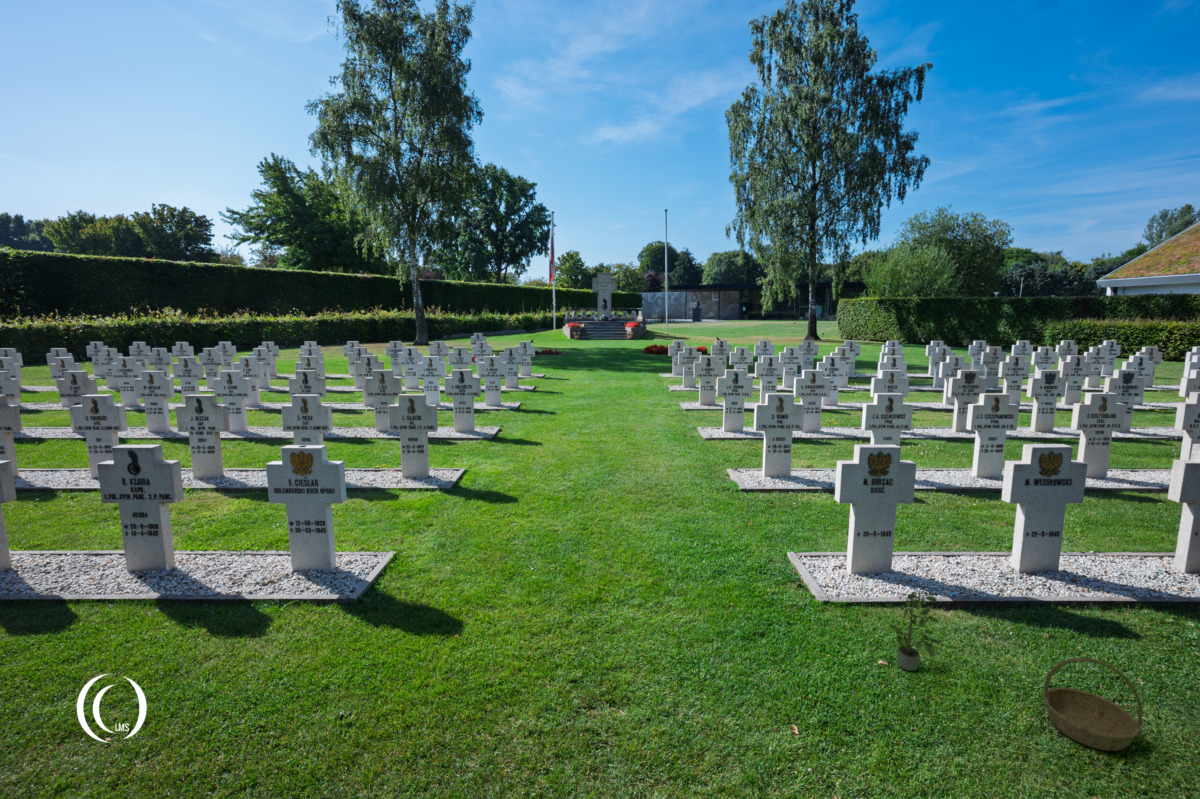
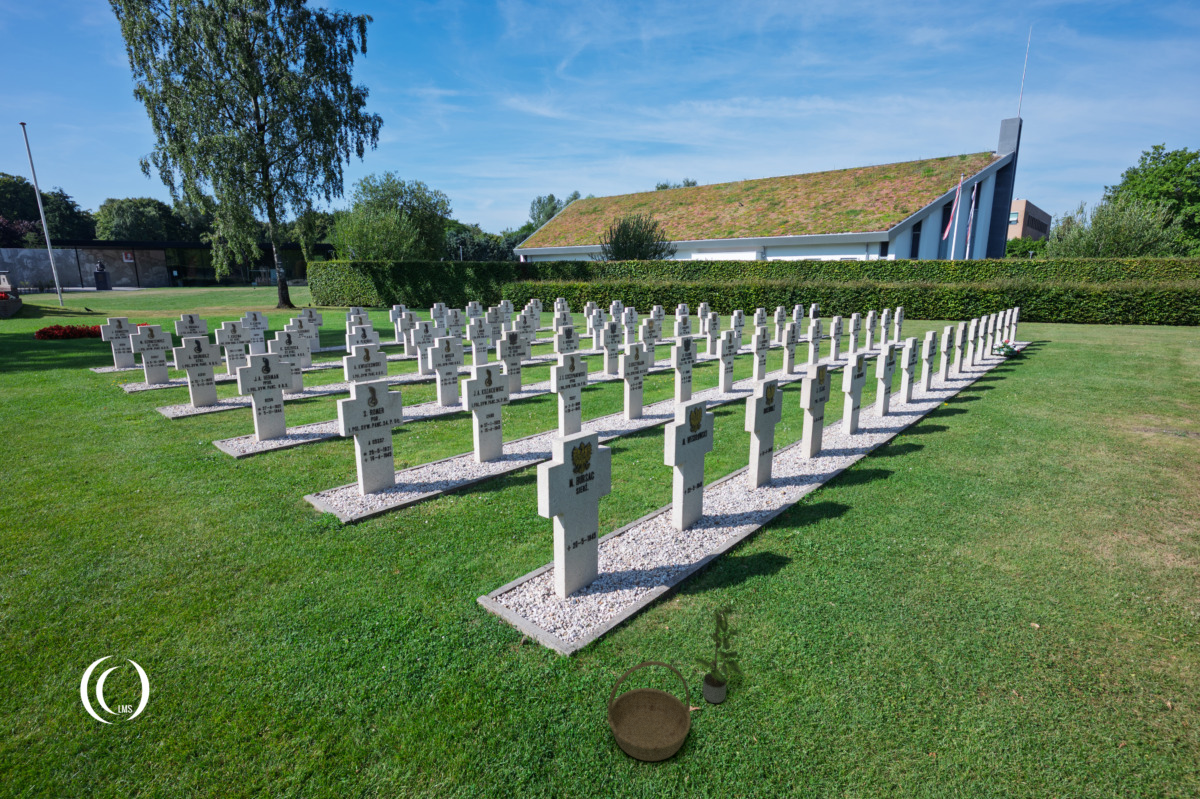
basket: present [1043,658,1142,751] -> present [608,661,691,761]

